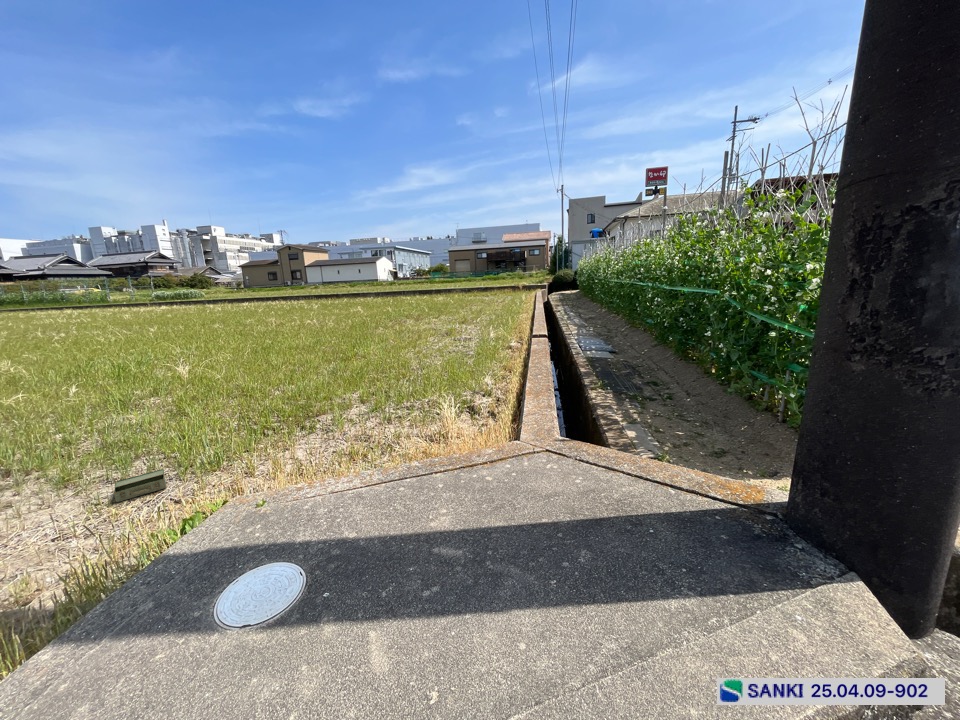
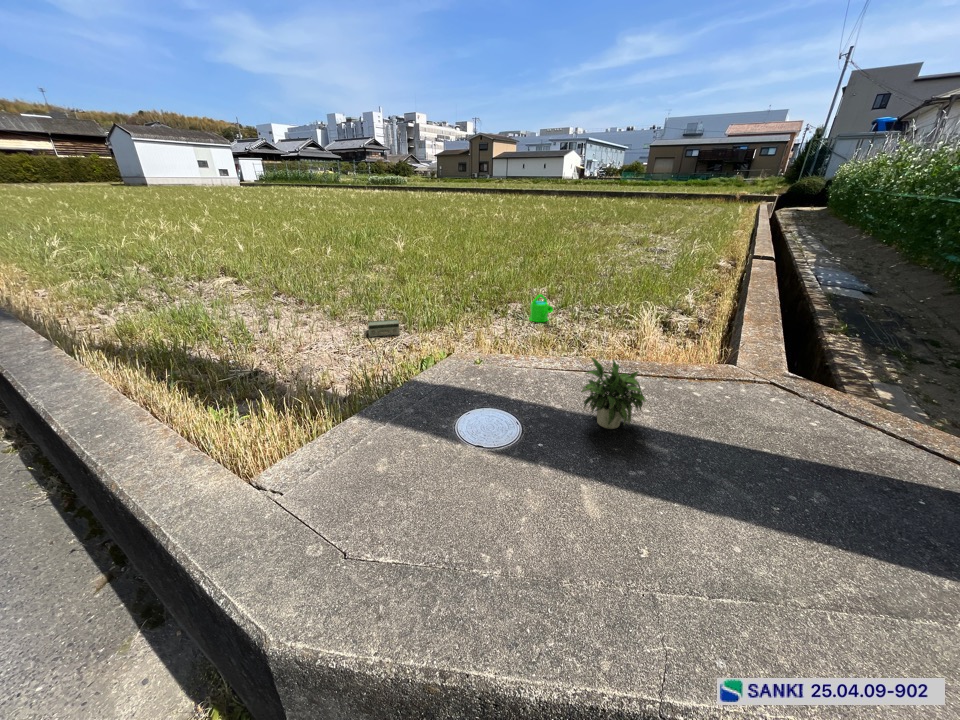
watering can: none [336,404,359,434] -> present [529,294,553,322]
potted plant: none [366,468,433,545] -> present [581,357,646,429]

